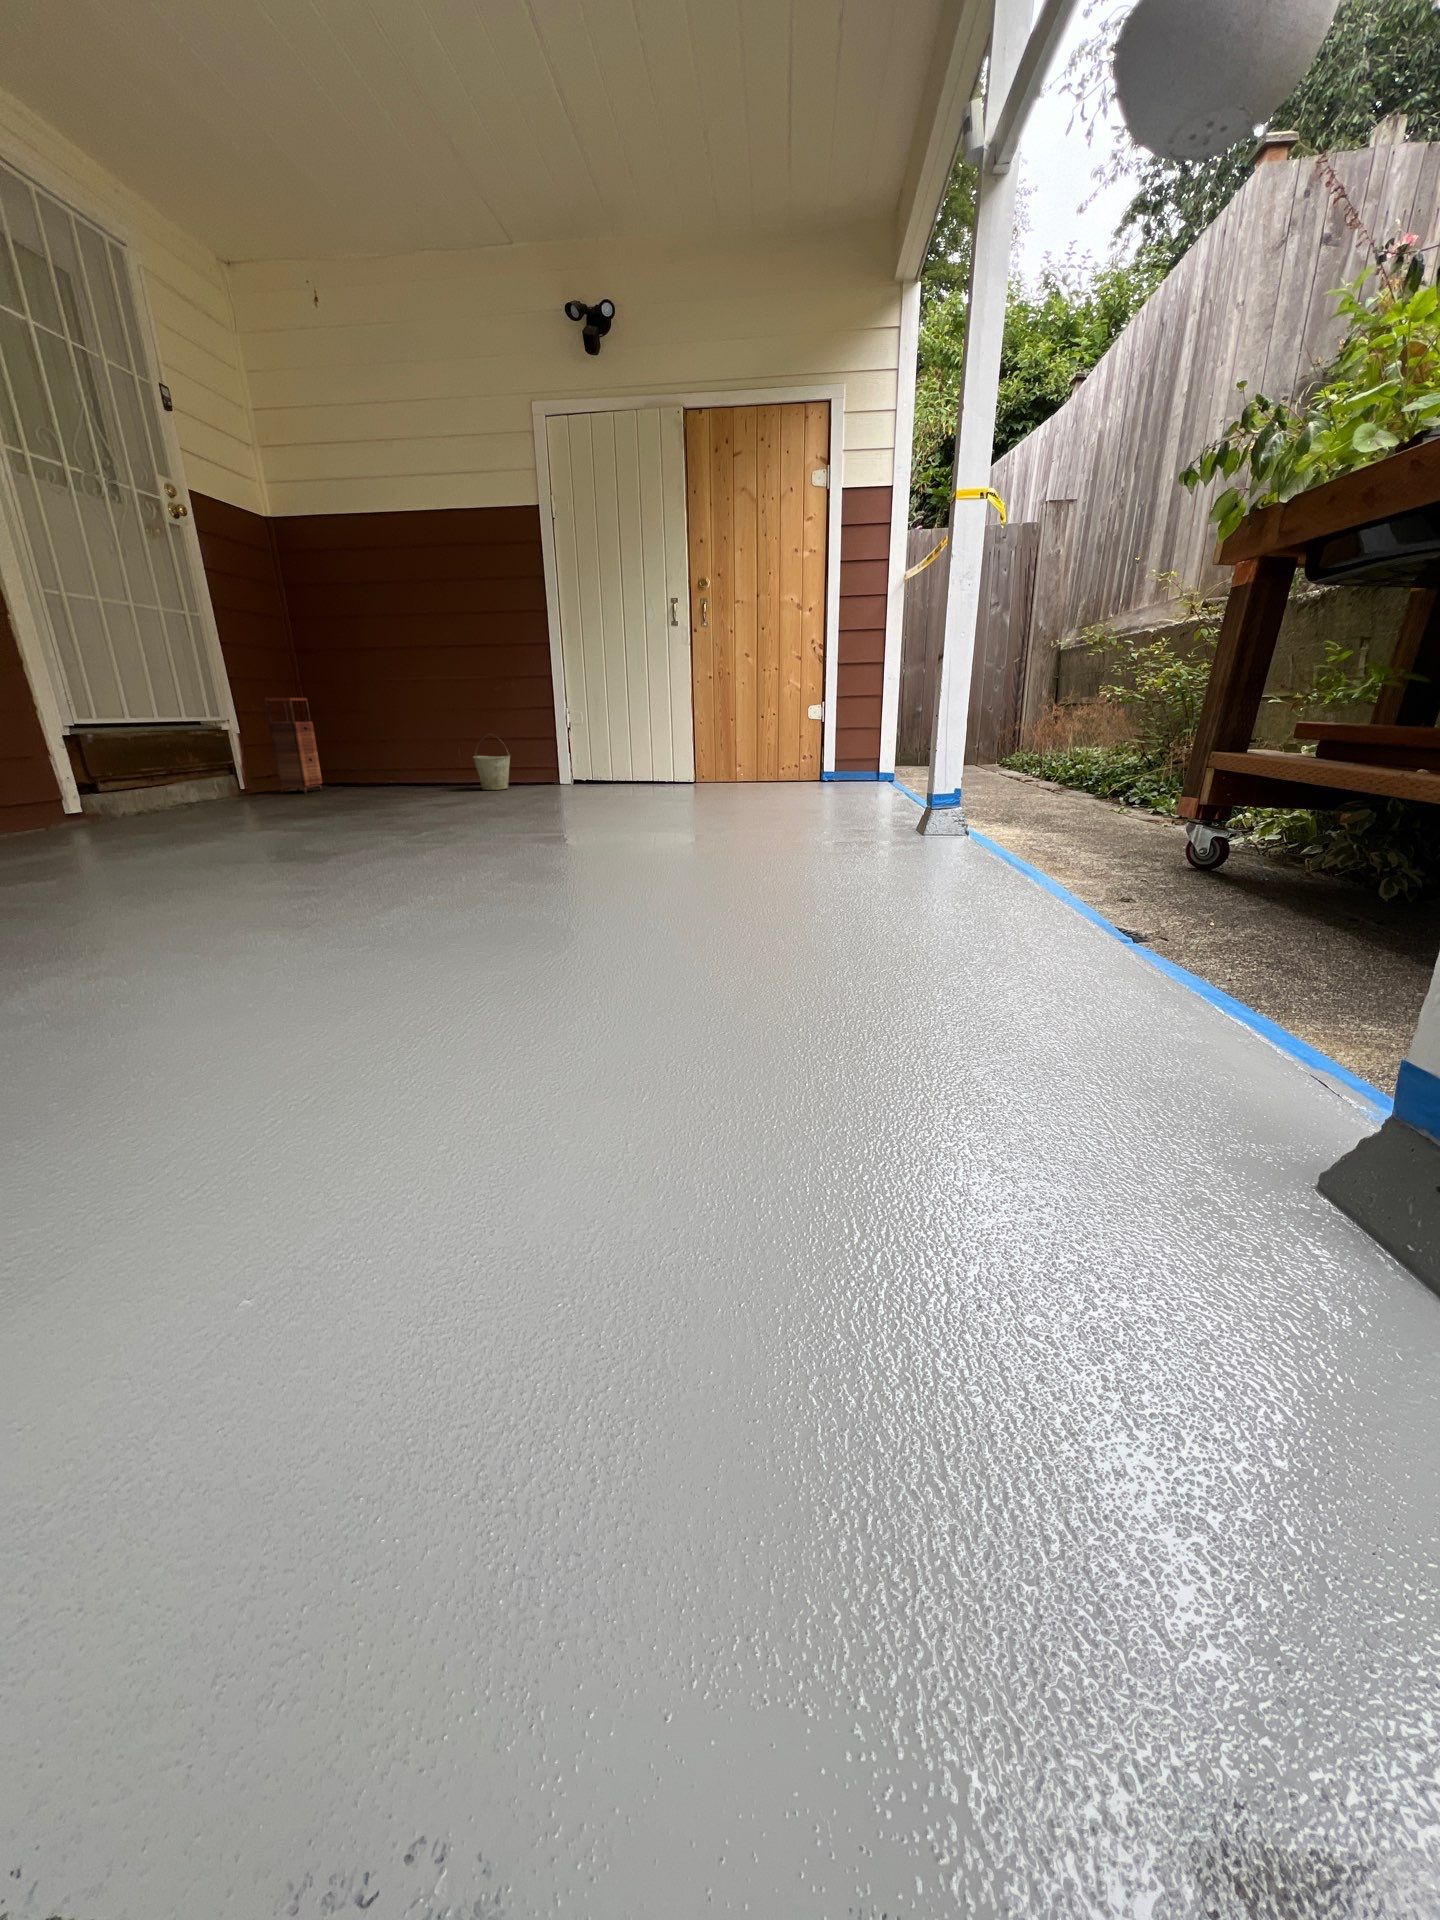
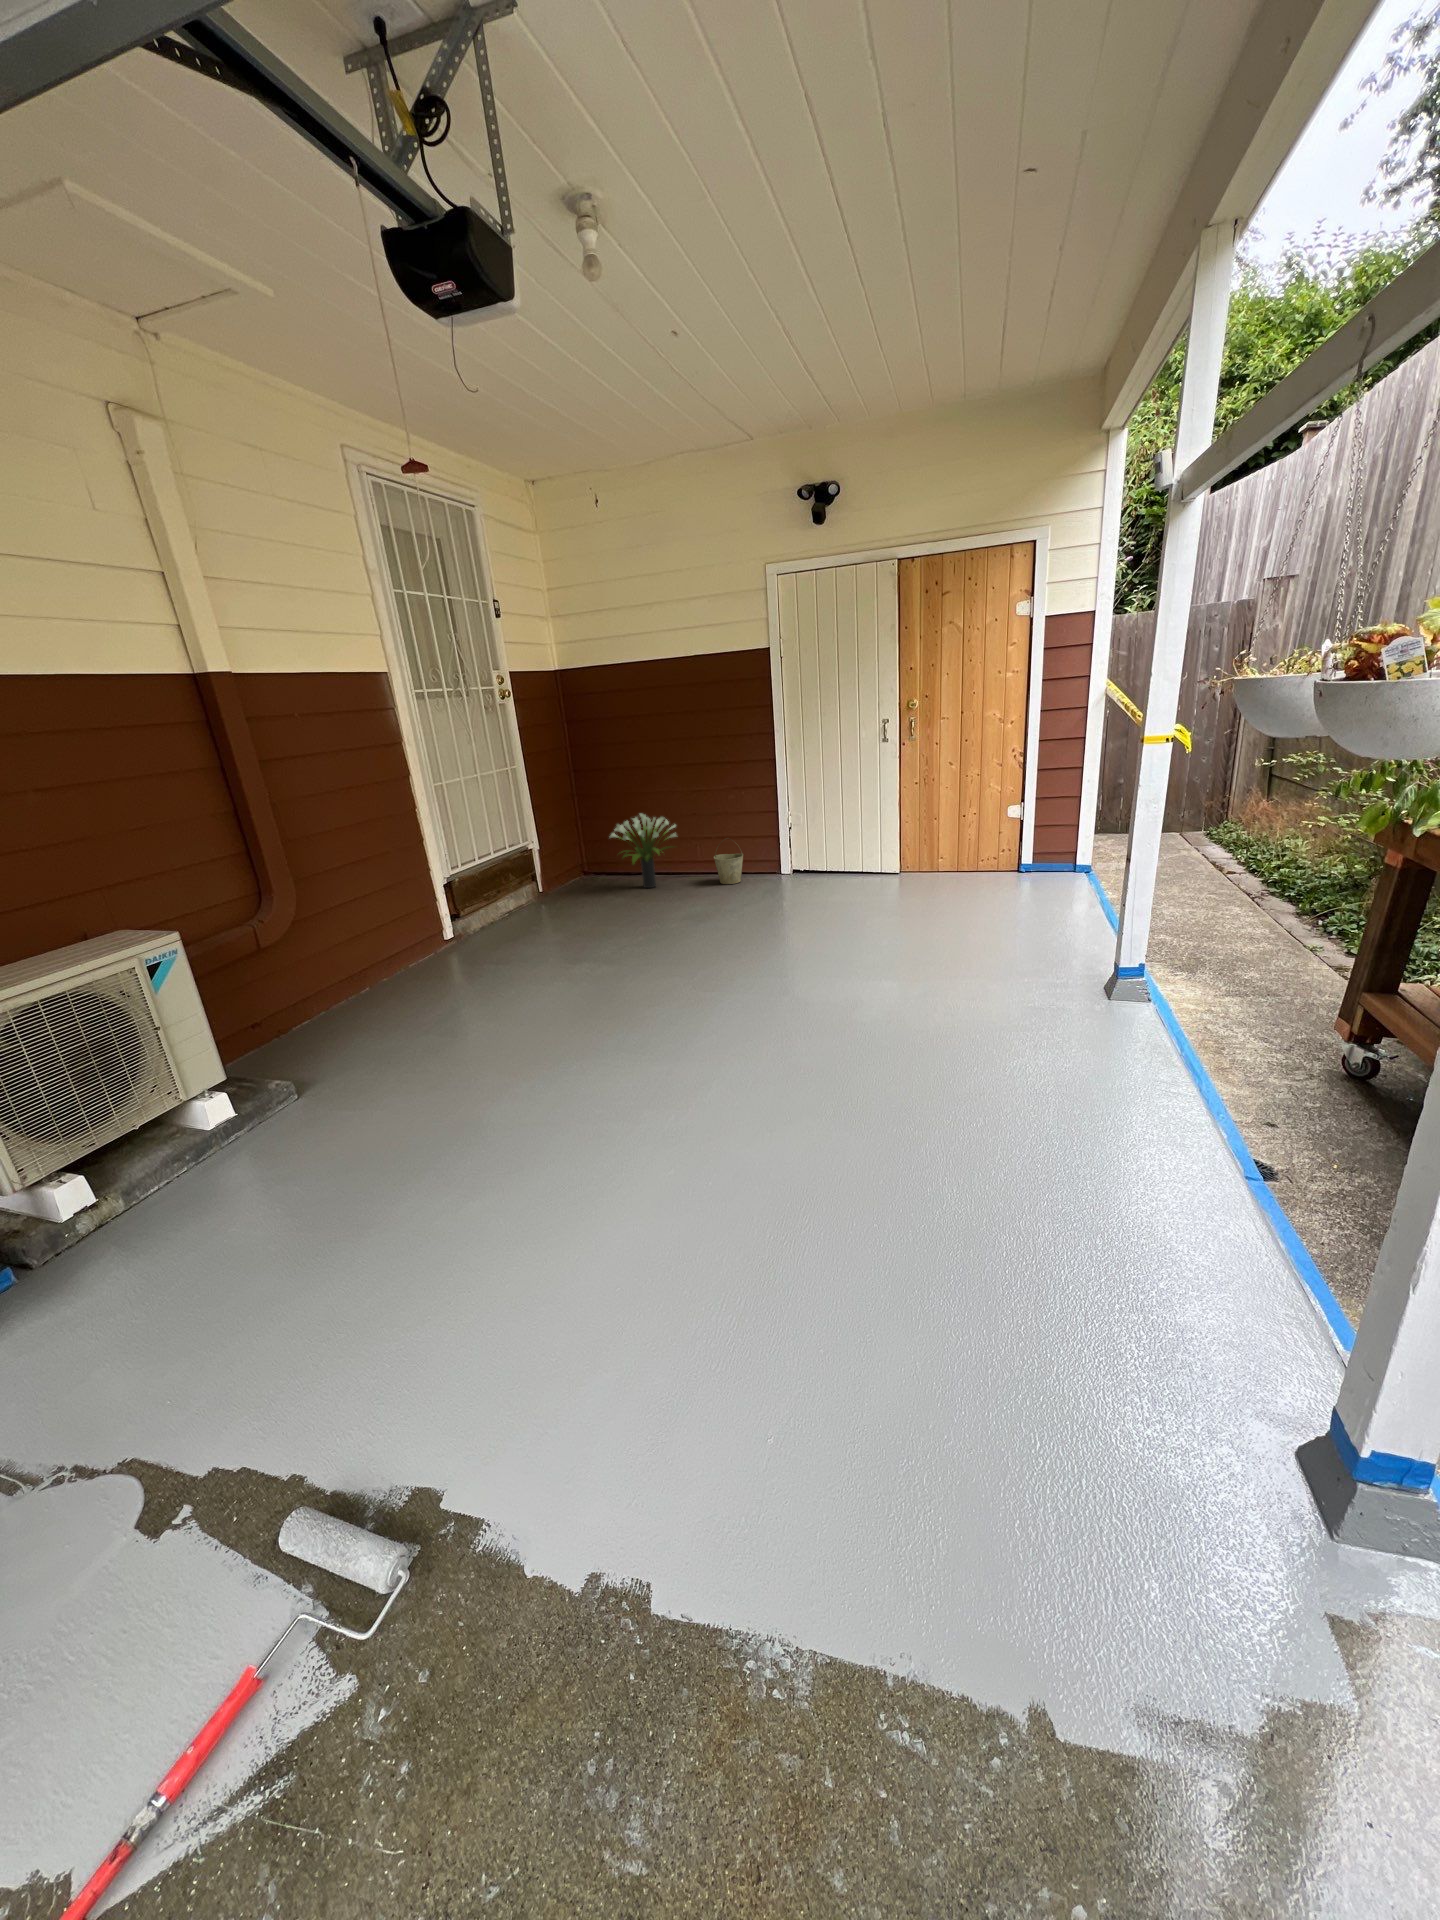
potted plant: none [335,697,427,793] -> present [610,814,676,888]
storage cabinet: present [265,698,322,793] -> none [558,814,596,889]

